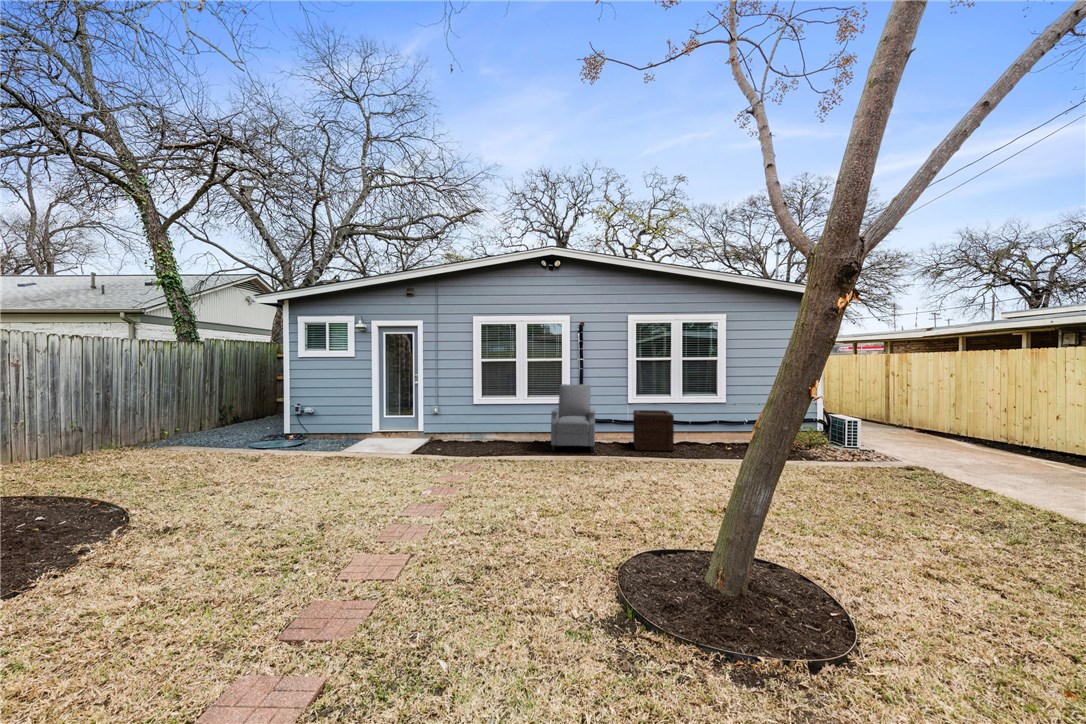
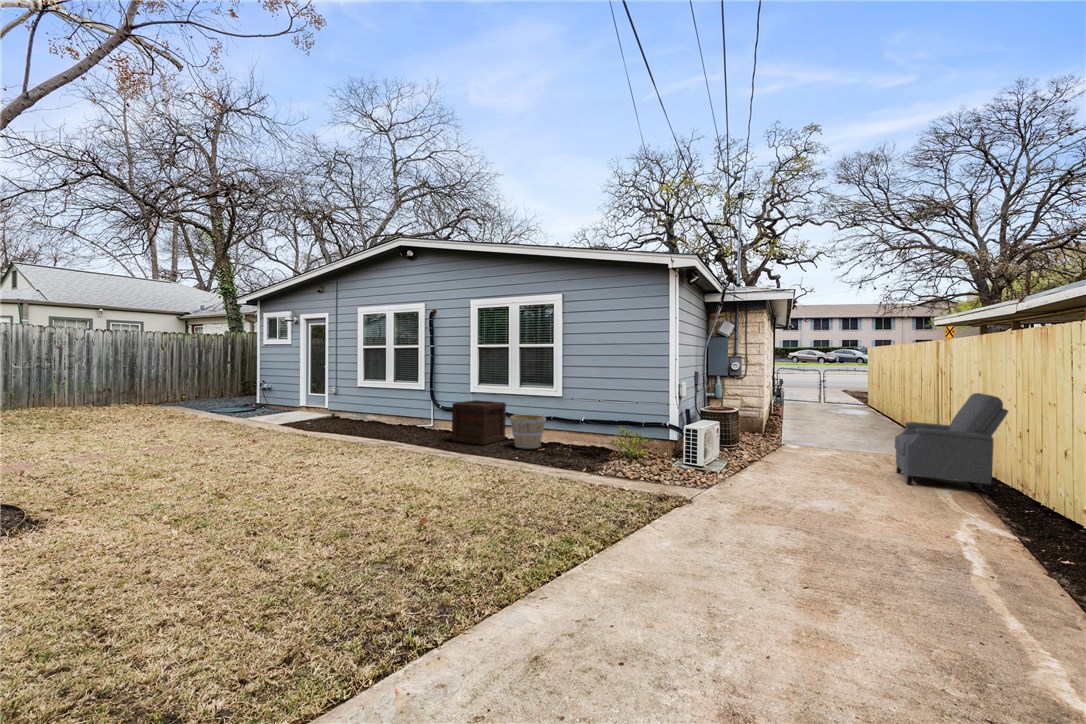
chair: present [551,384,595,452] -> present [895,393,1008,494]
wooden bucket: none [689,420,723,451] -> present [510,414,546,449]

